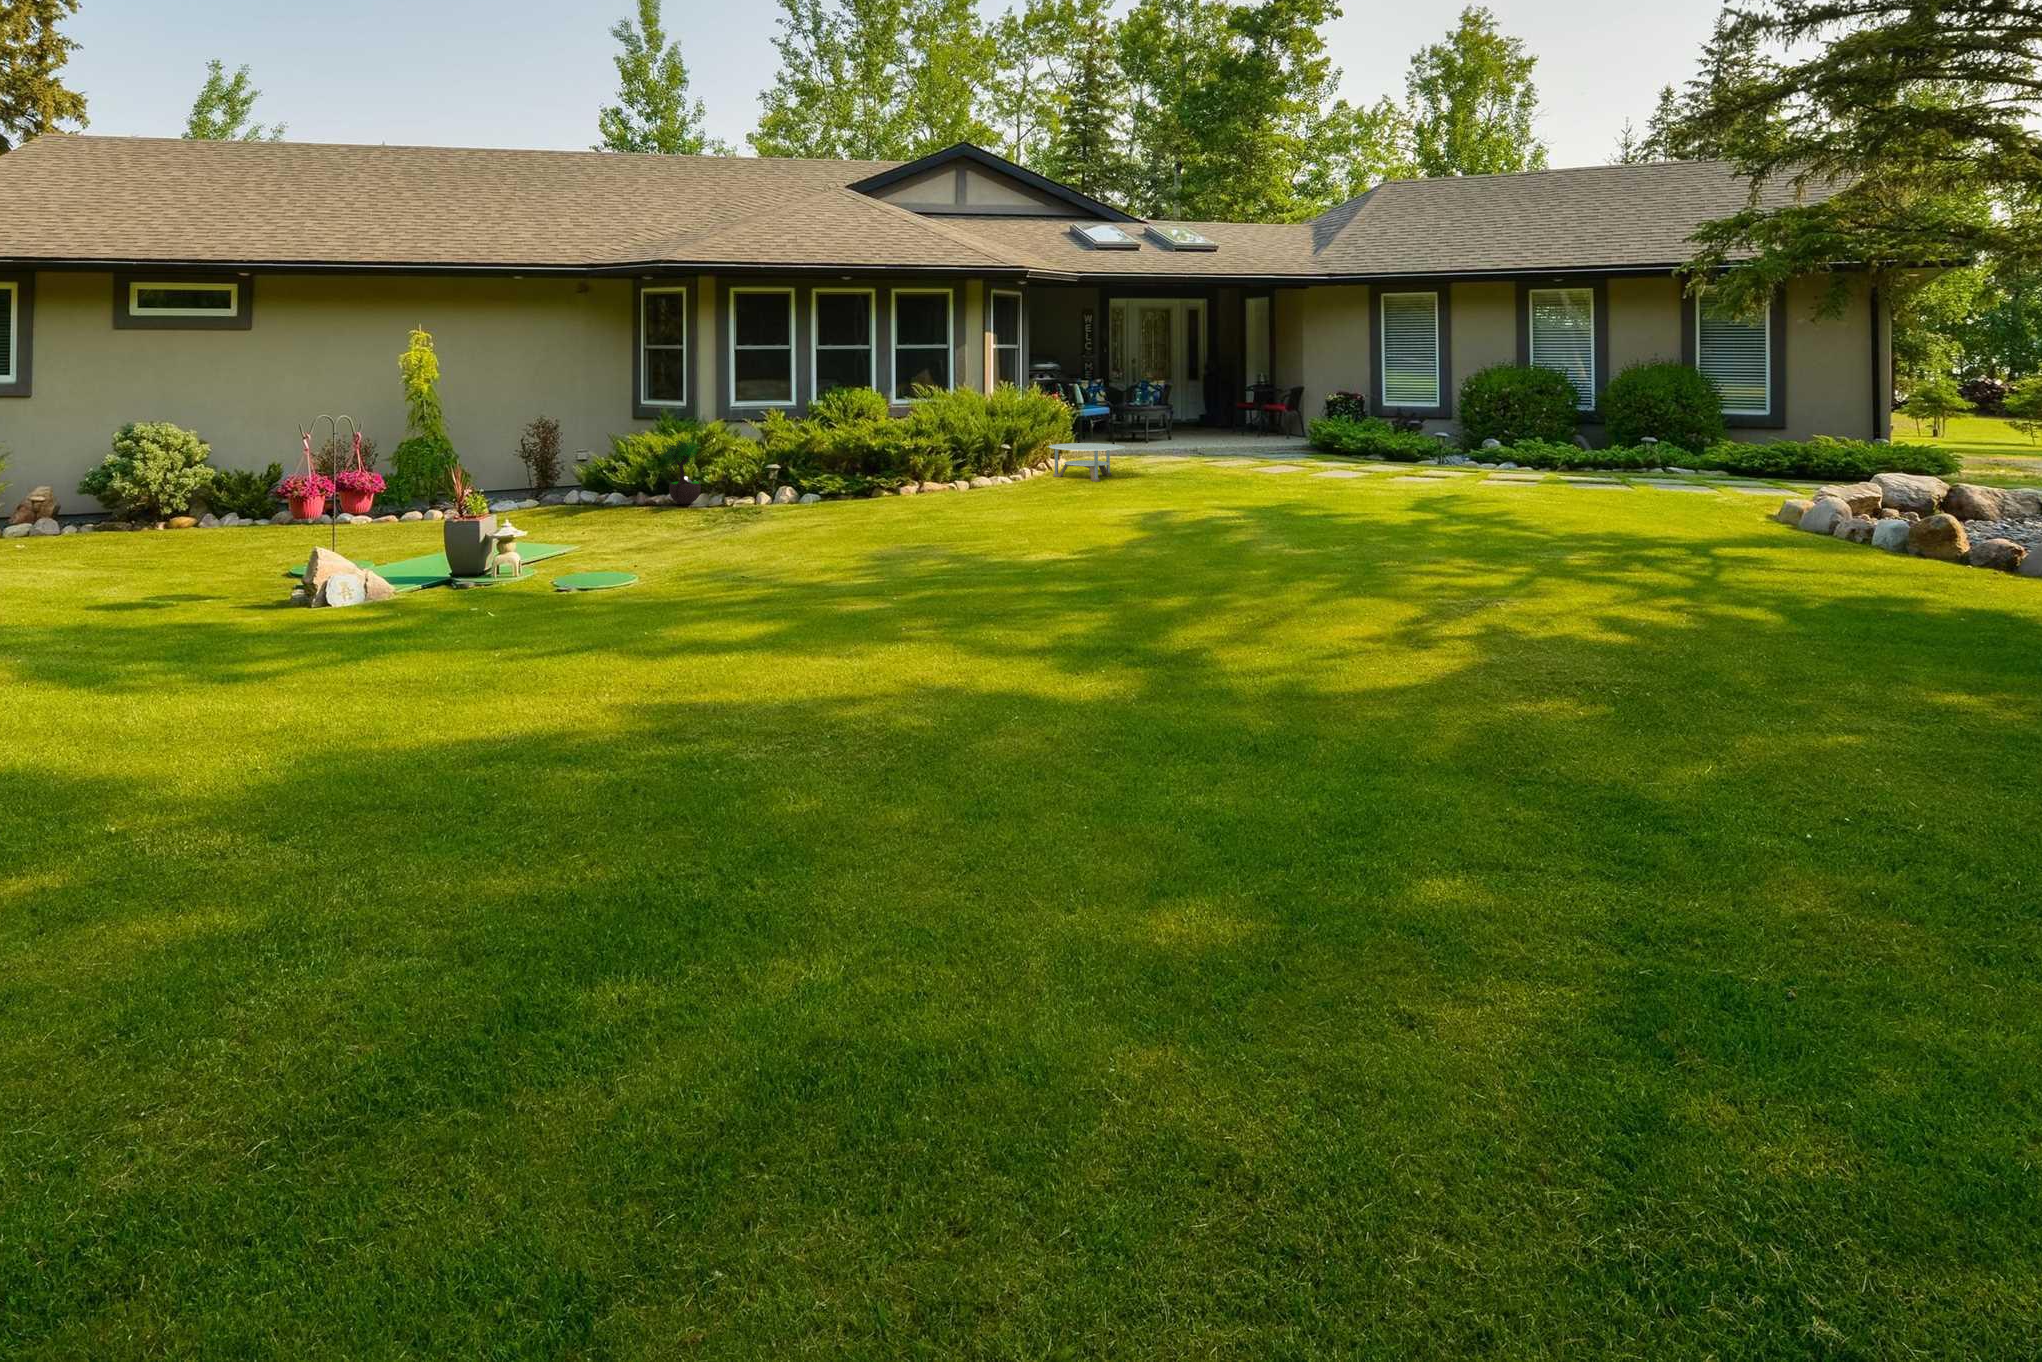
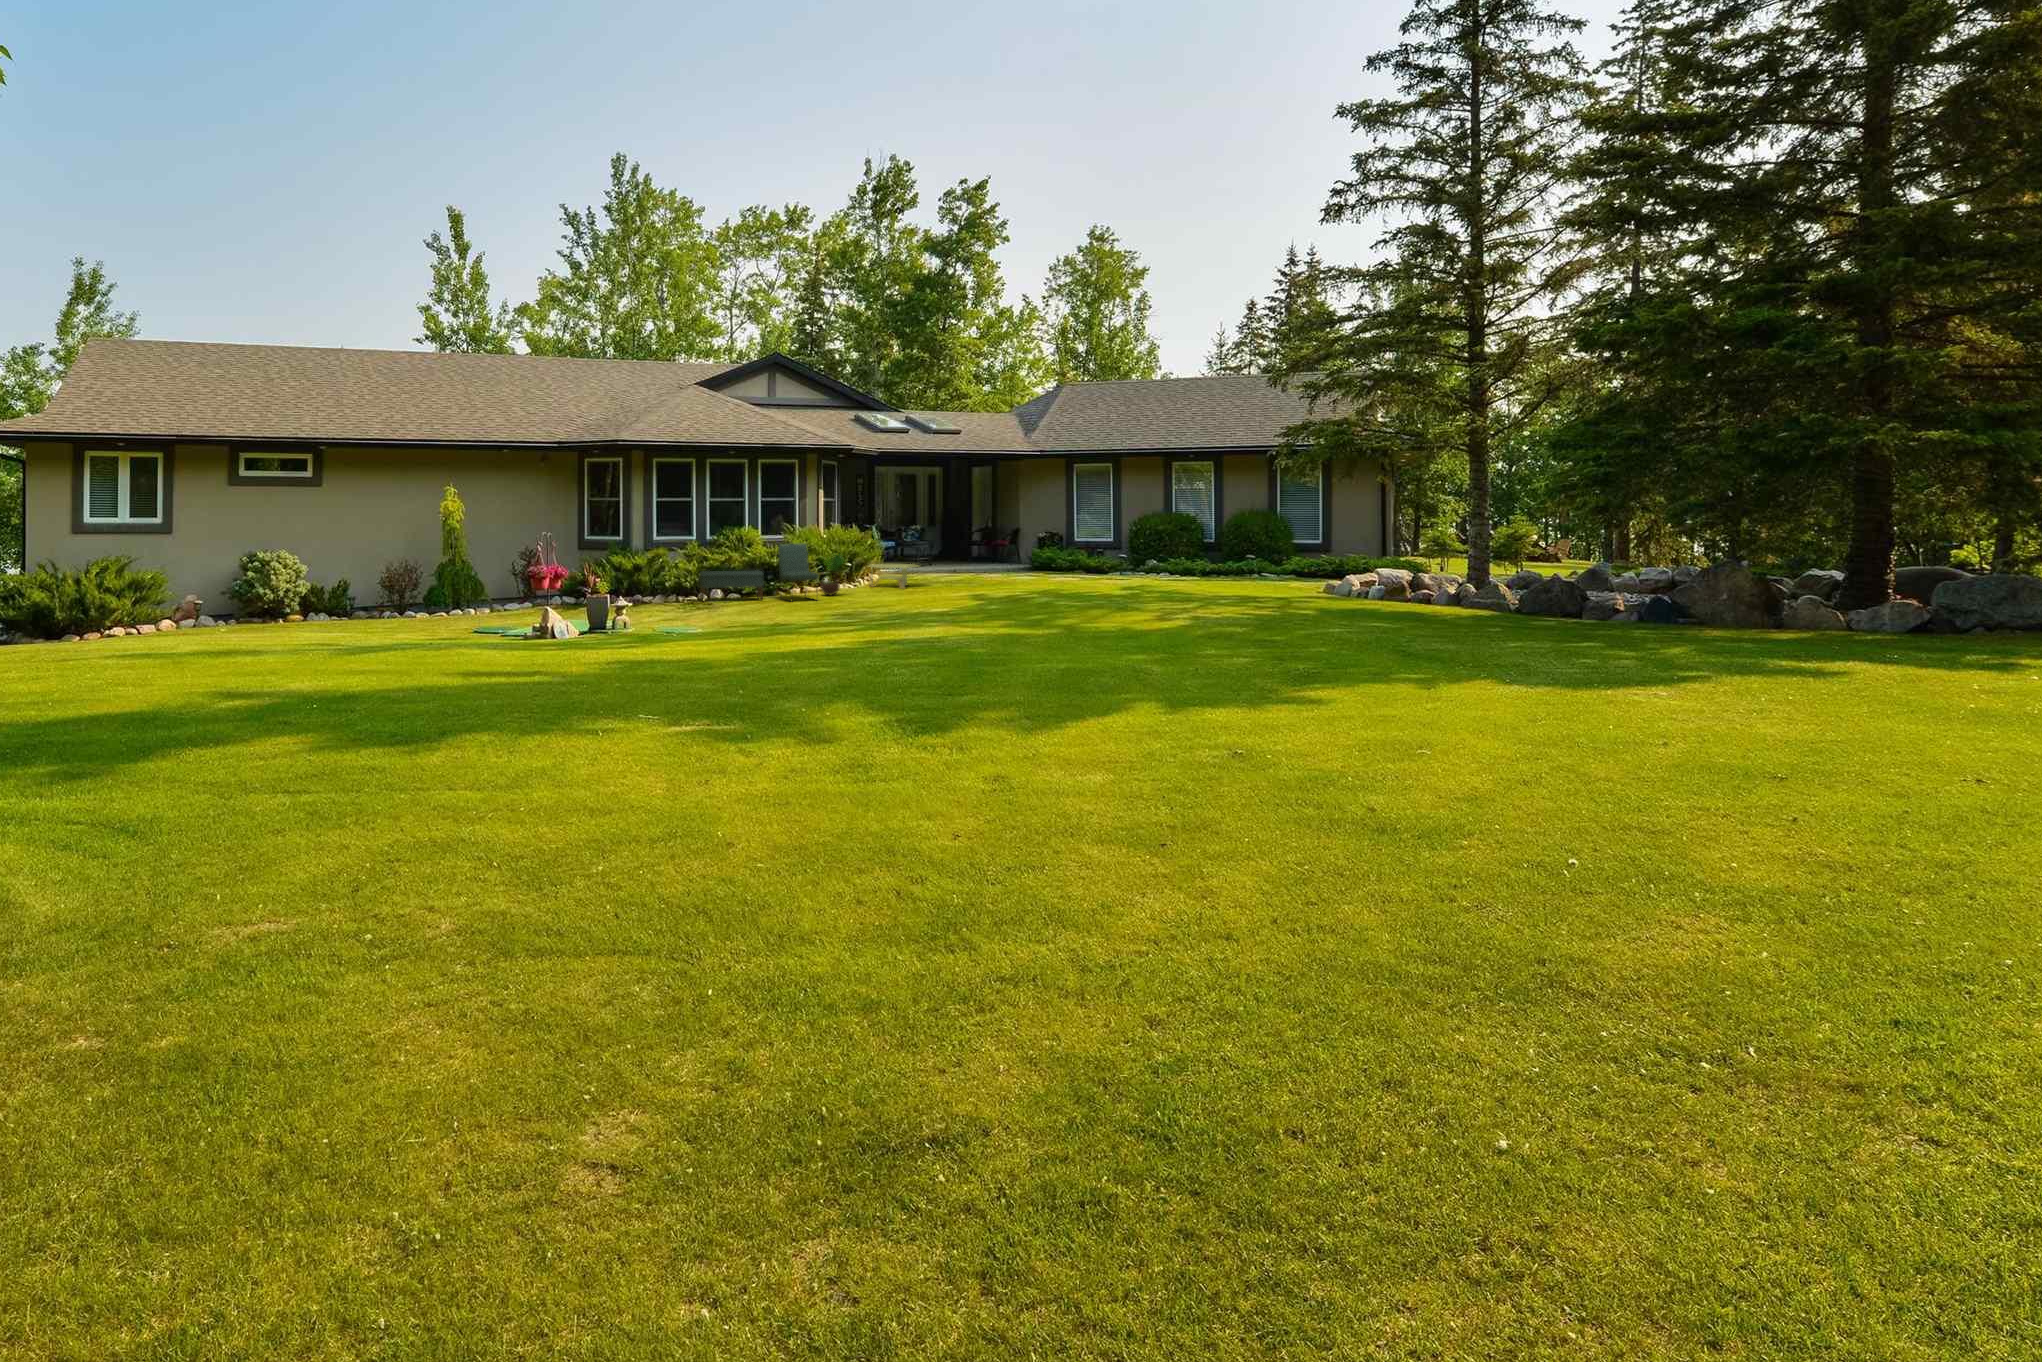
chair: none [887,416,940,504] -> present [778,544,819,599]
potted tree: present [660,438,701,504] -> present [820,554,844,596]
bench: none [769,455,863,501] -> present [699,570,764,600]

